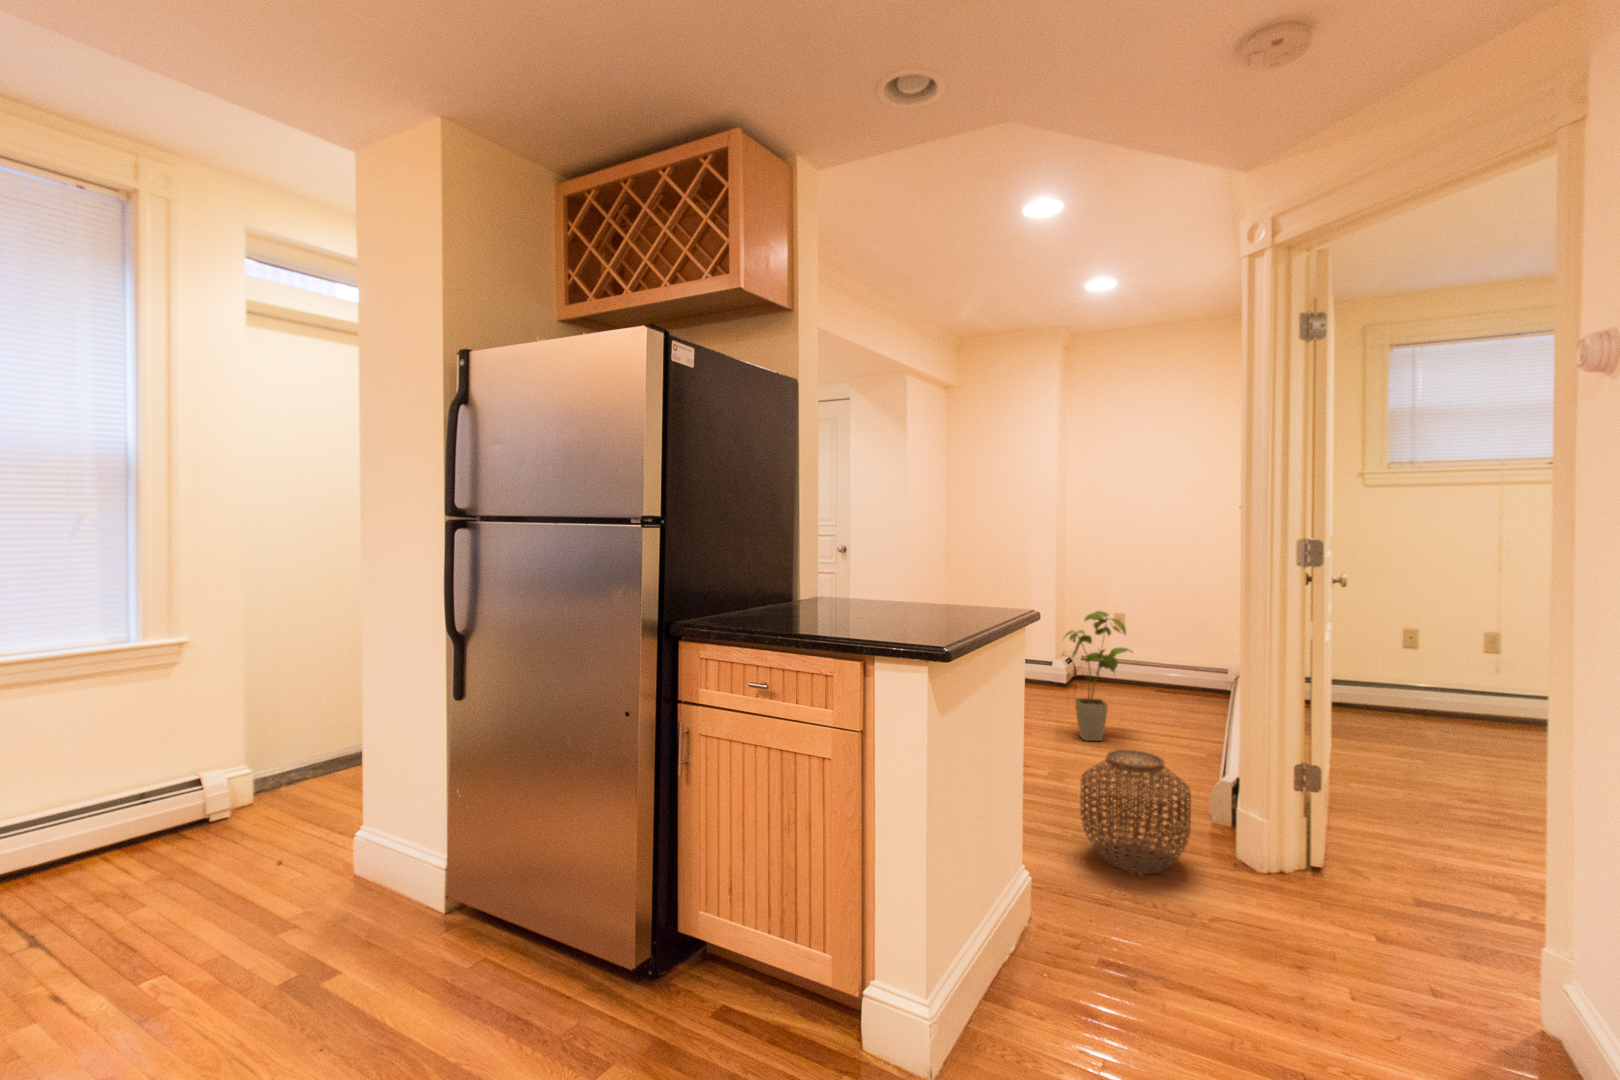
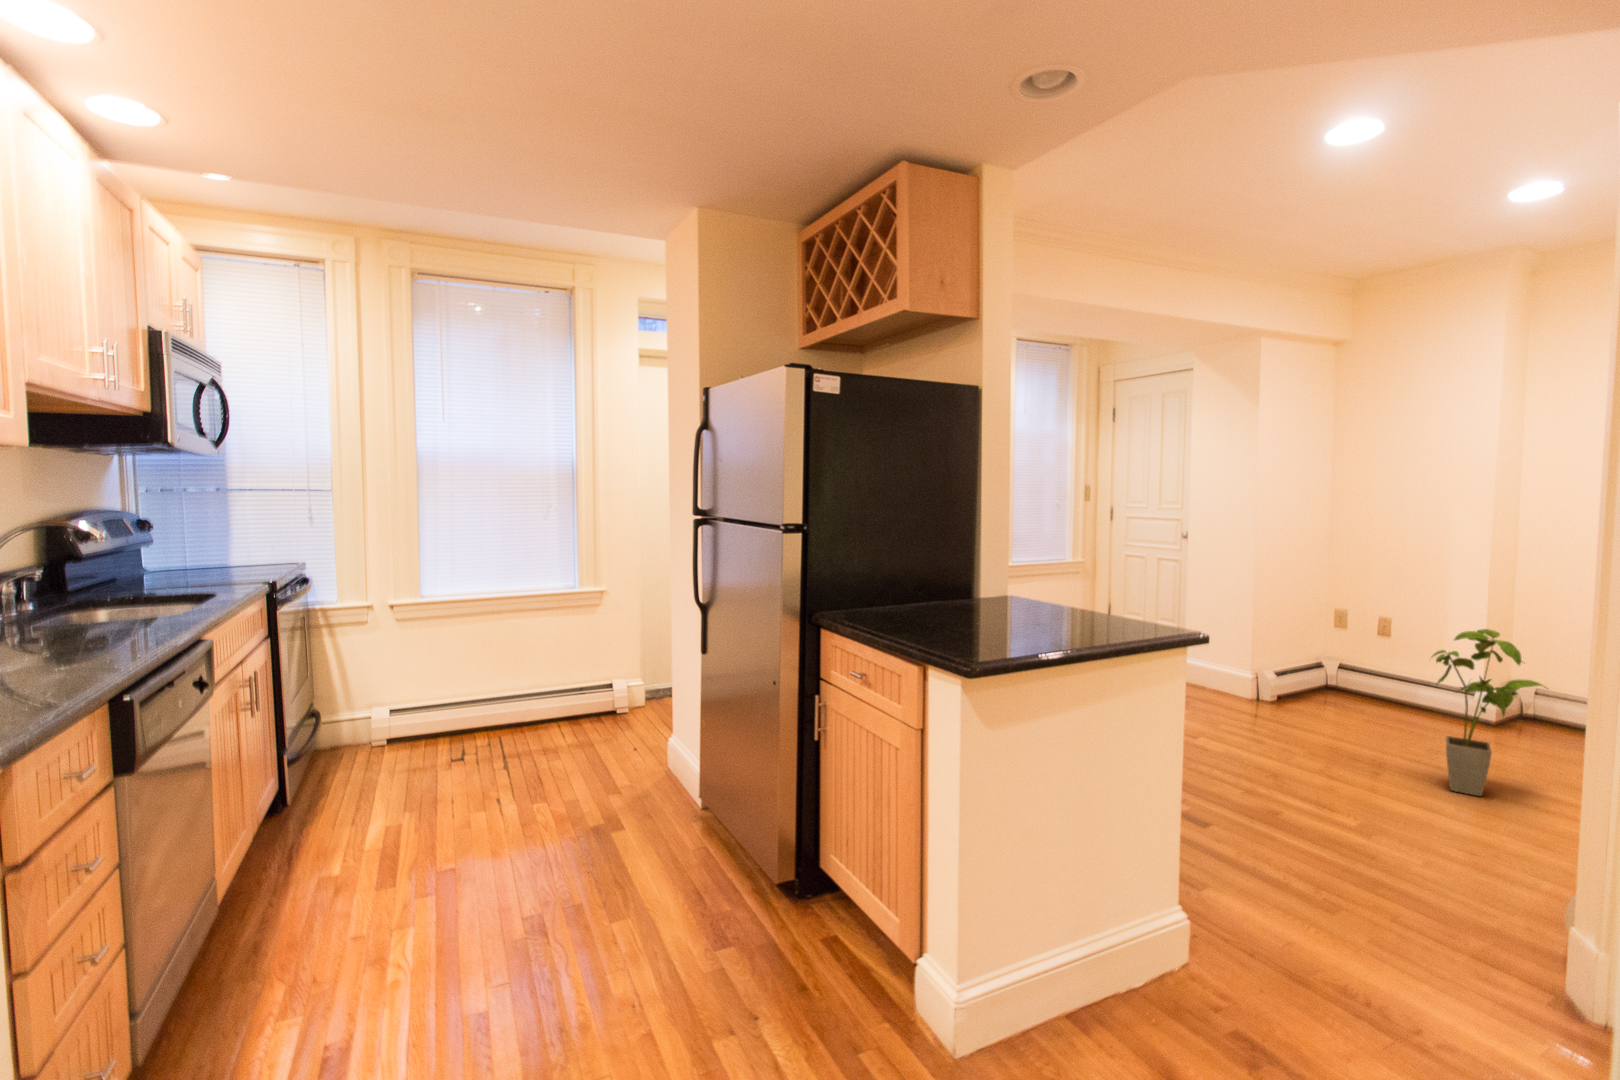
woven basket: present [1080,750,1191,874] -> none [1313,807,1475,969]

